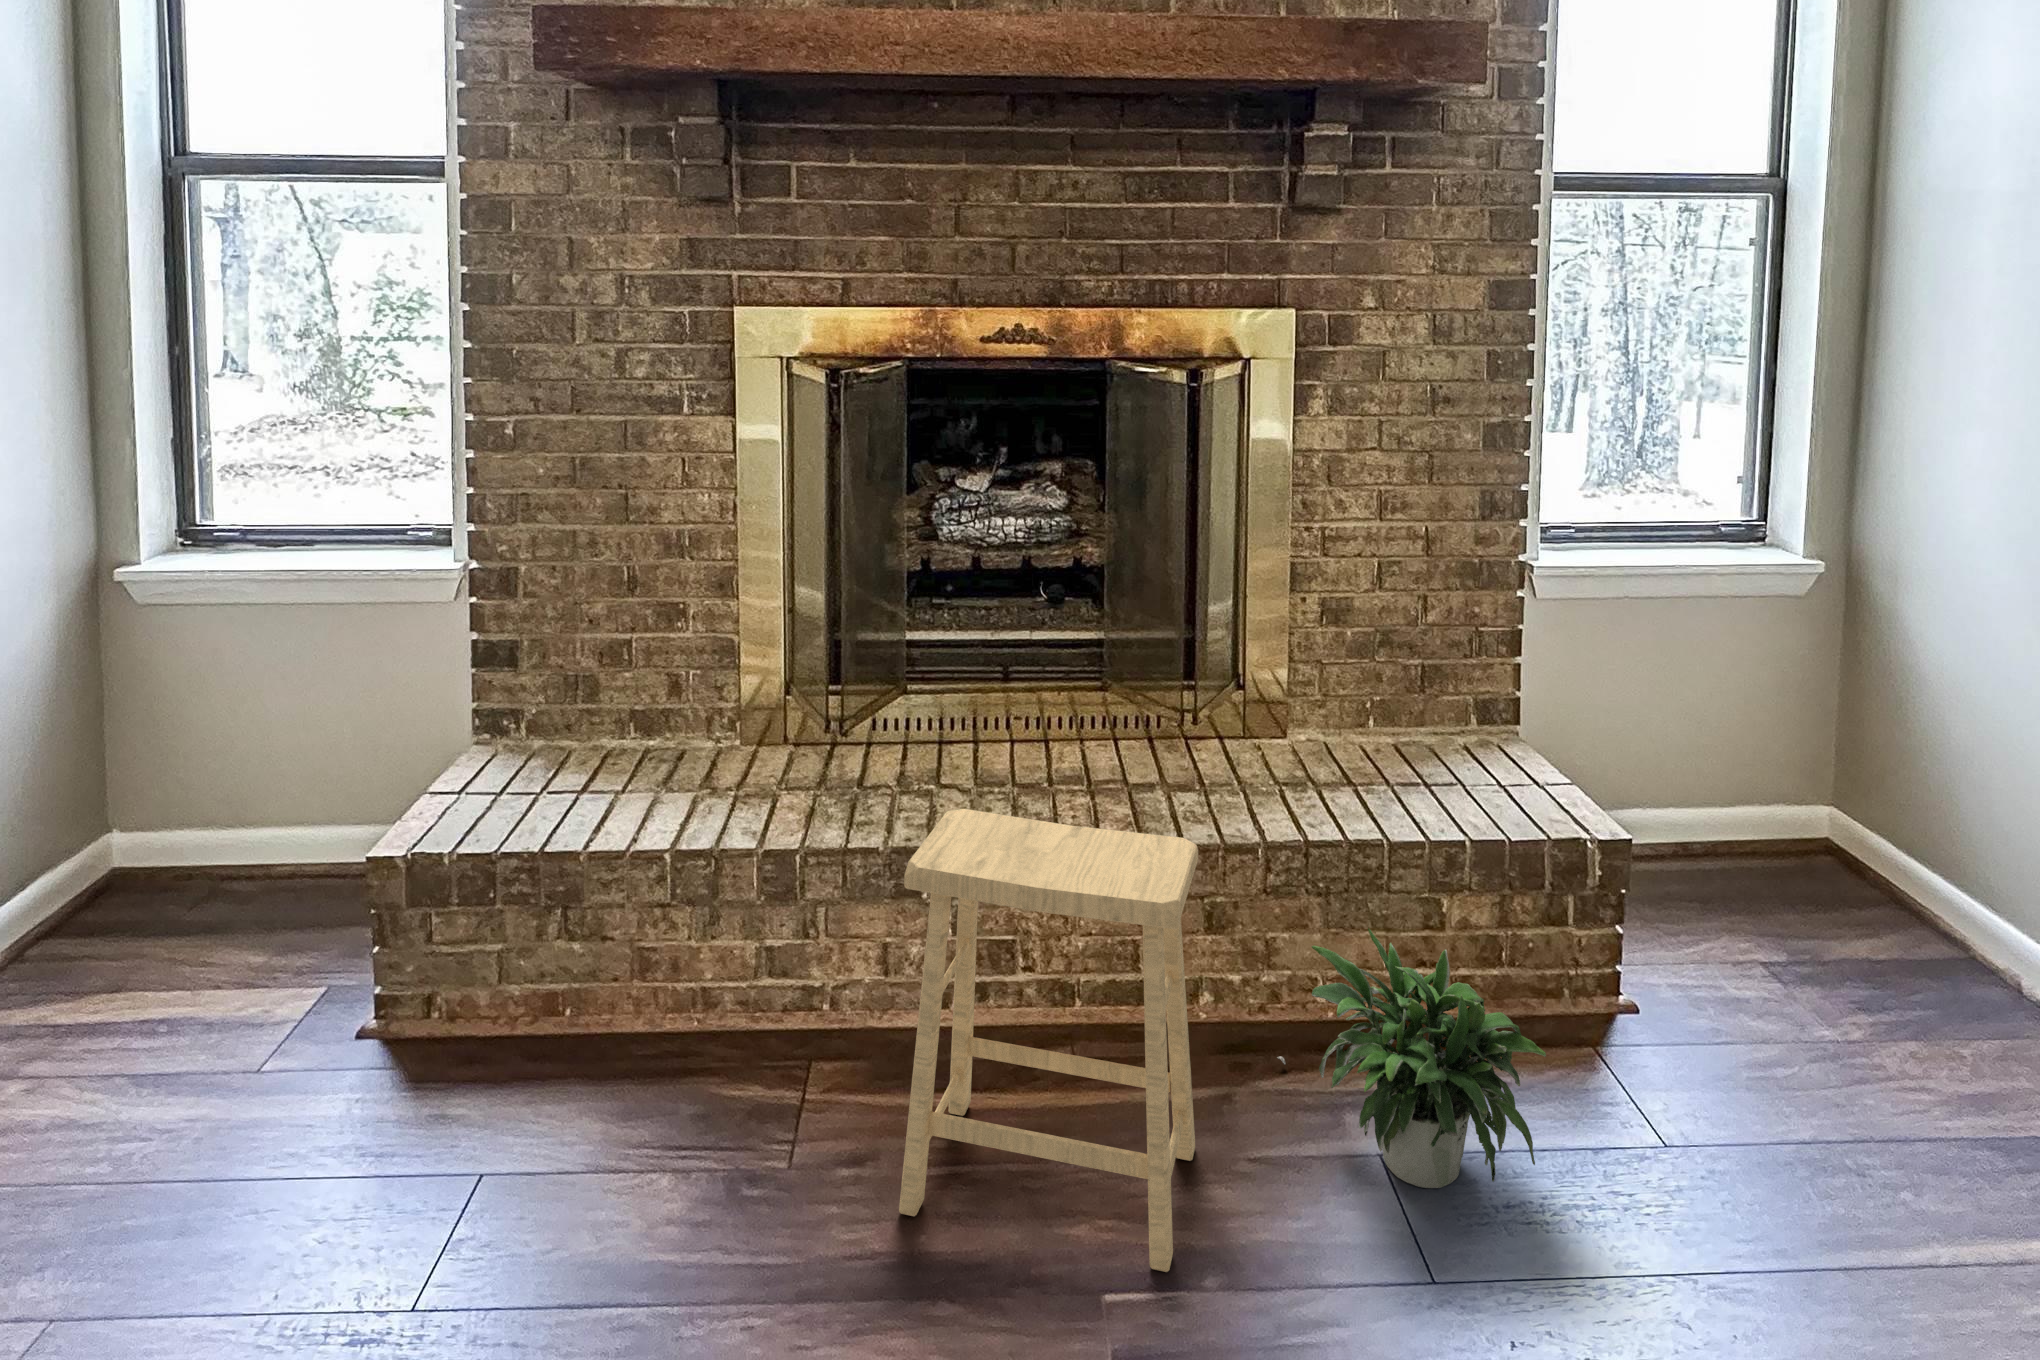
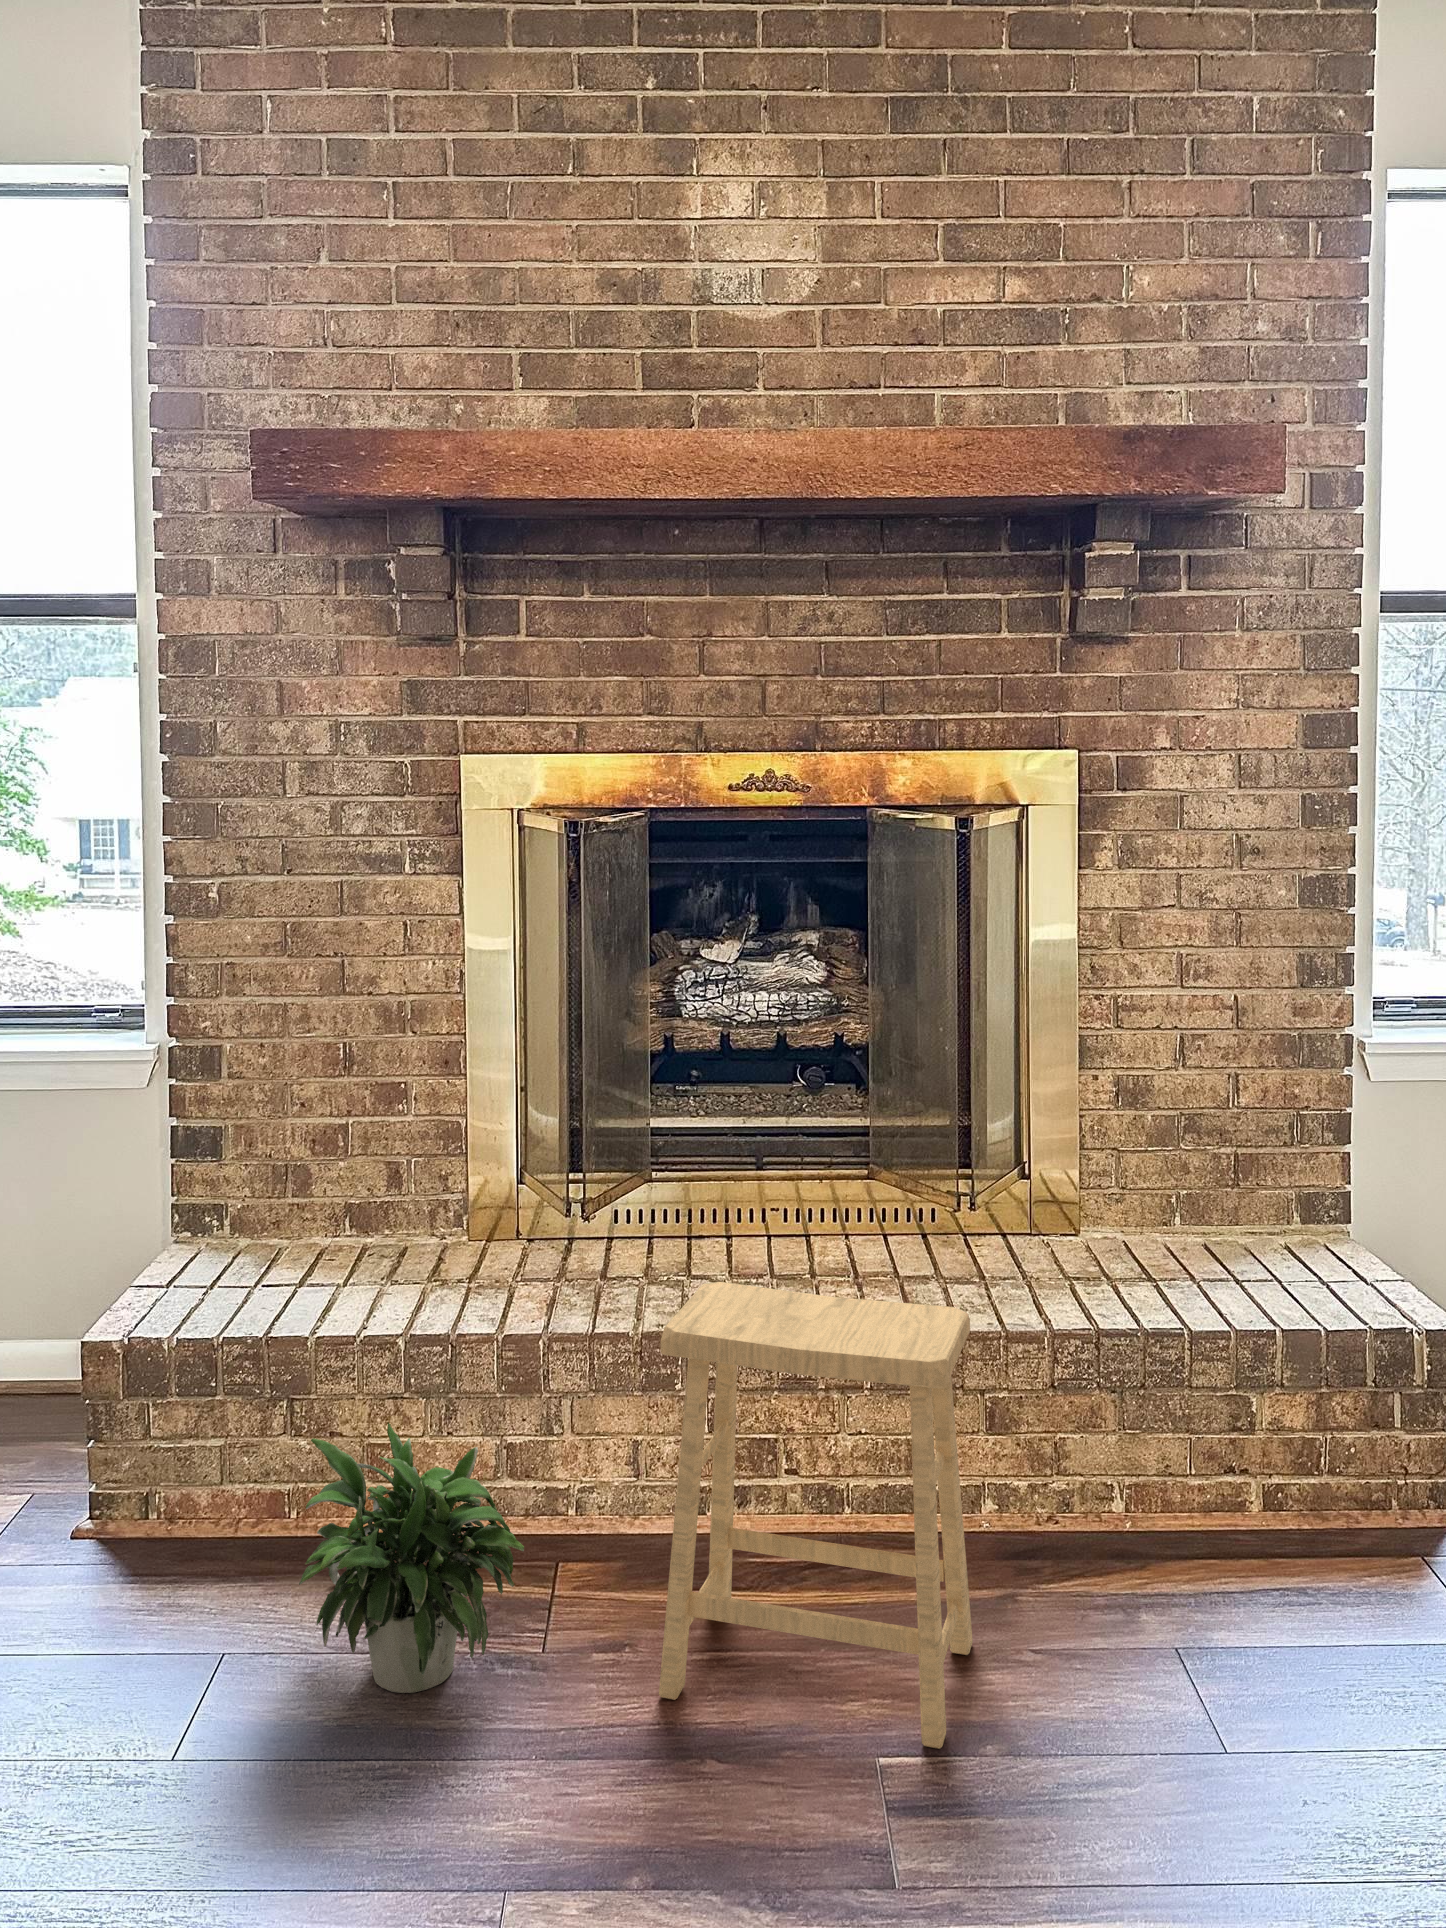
potted plant: present [1277,928,1546,1188] -> present [299,1423,524,1693]

